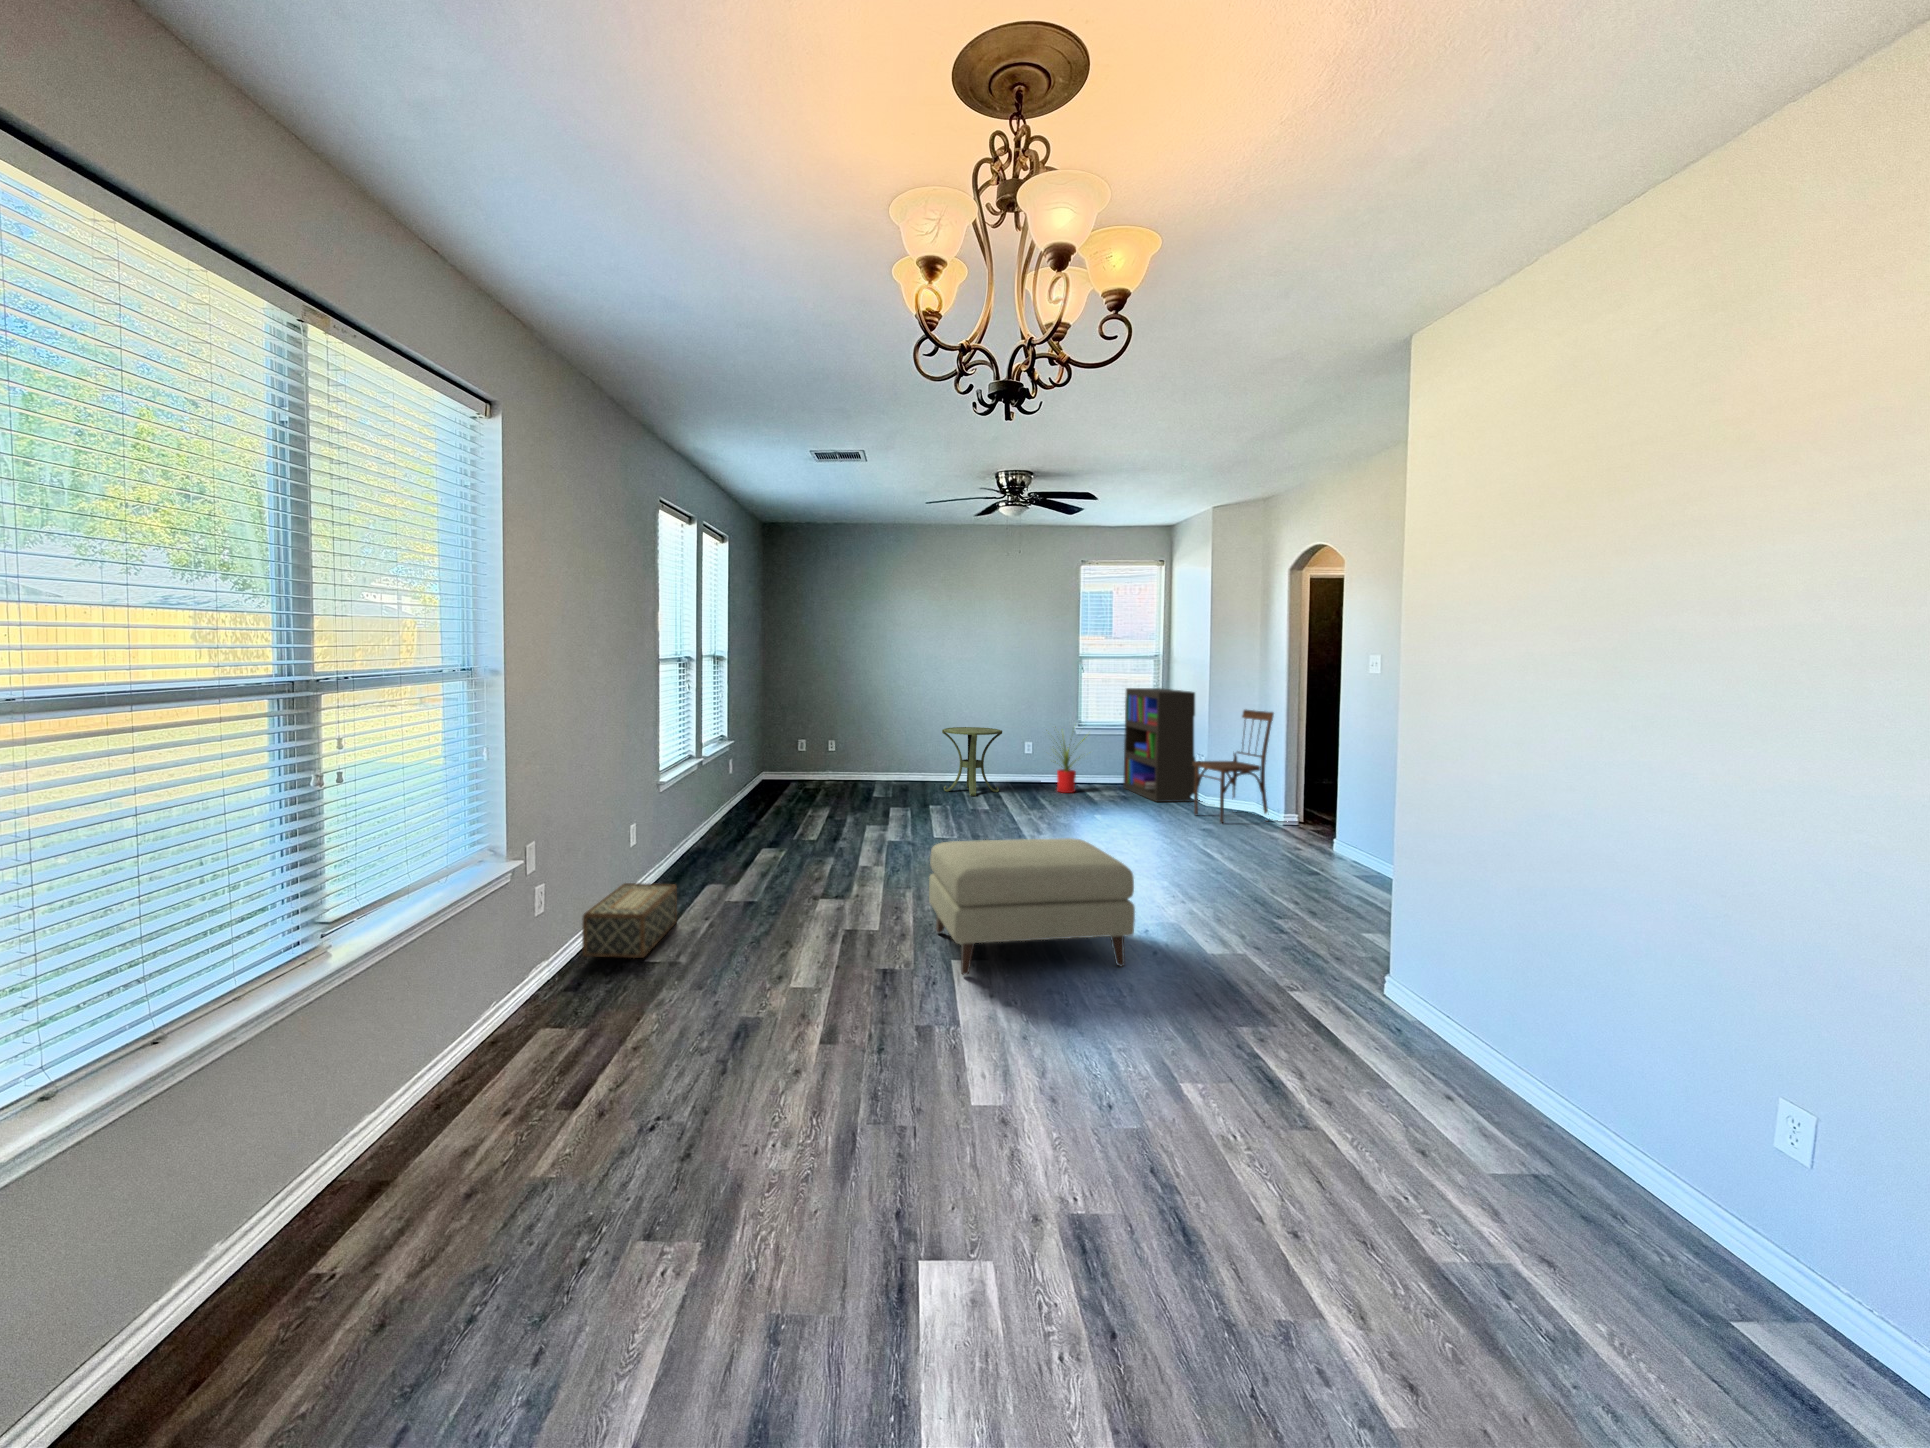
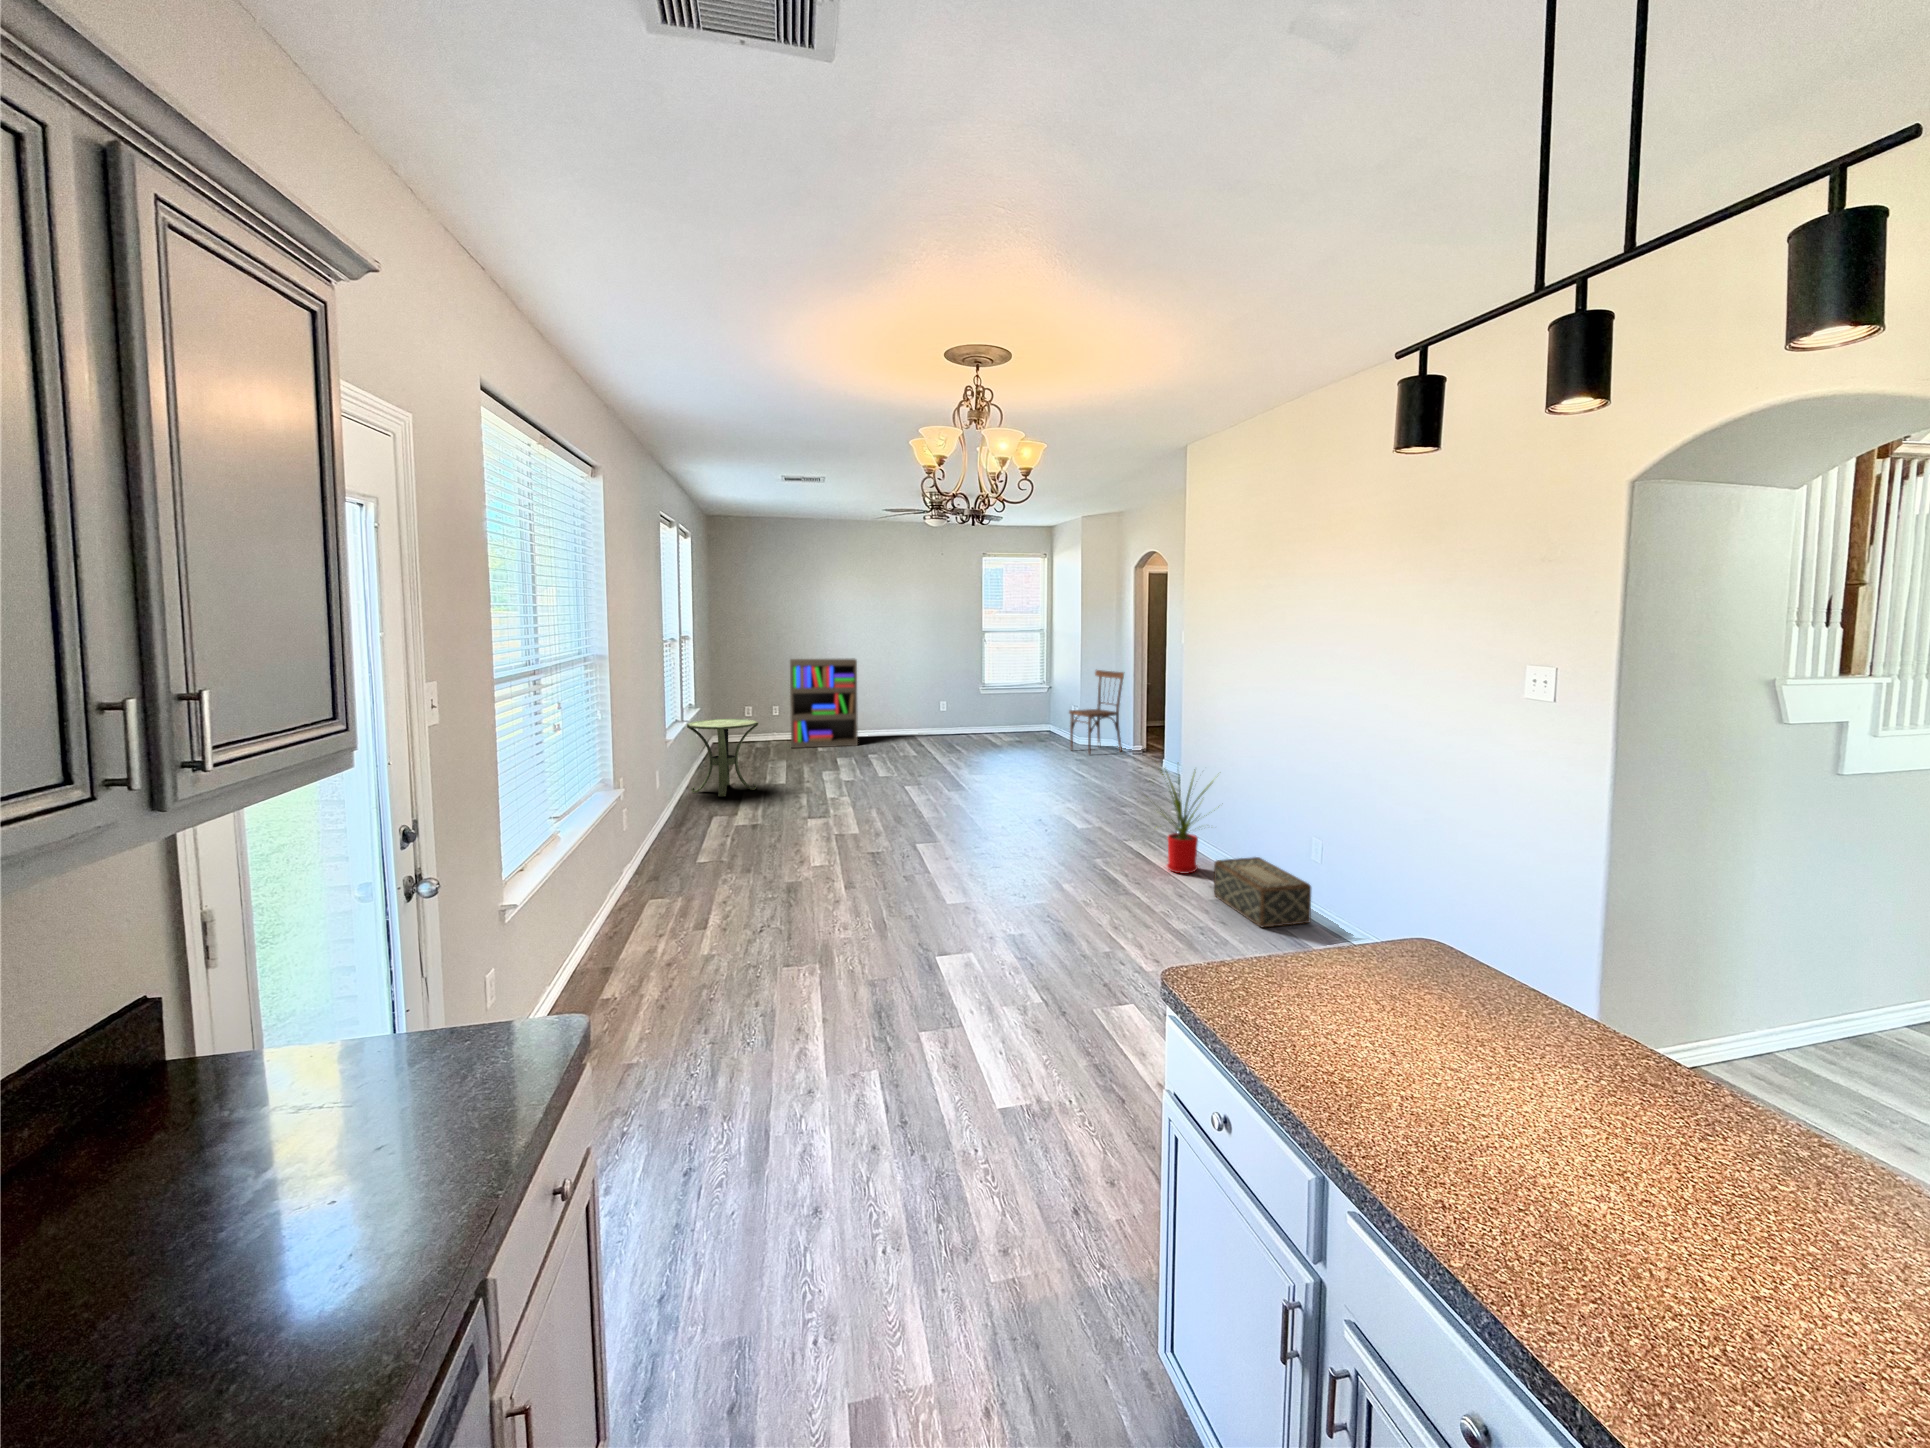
bookshelf: present [1123,688,1195,802] -> present [790,659,858,748]
side table: present [942,727,1002,796] -> present [687,719,758,797]
house plant: present [1055,738,1085,793] -> present [1160,771,1213,873]
ottoman: present [929,838,1135,975] -> none [895,761,1033,849]
woven basket: present [582,883,677,958] -> present [1214,857,1311,927]

